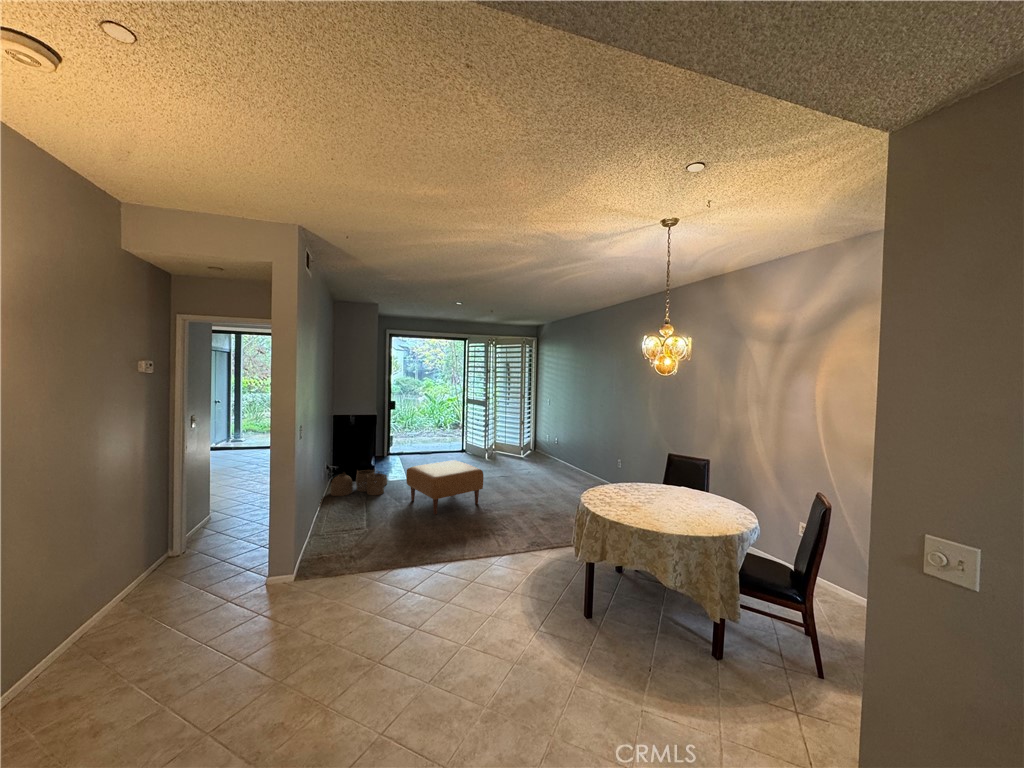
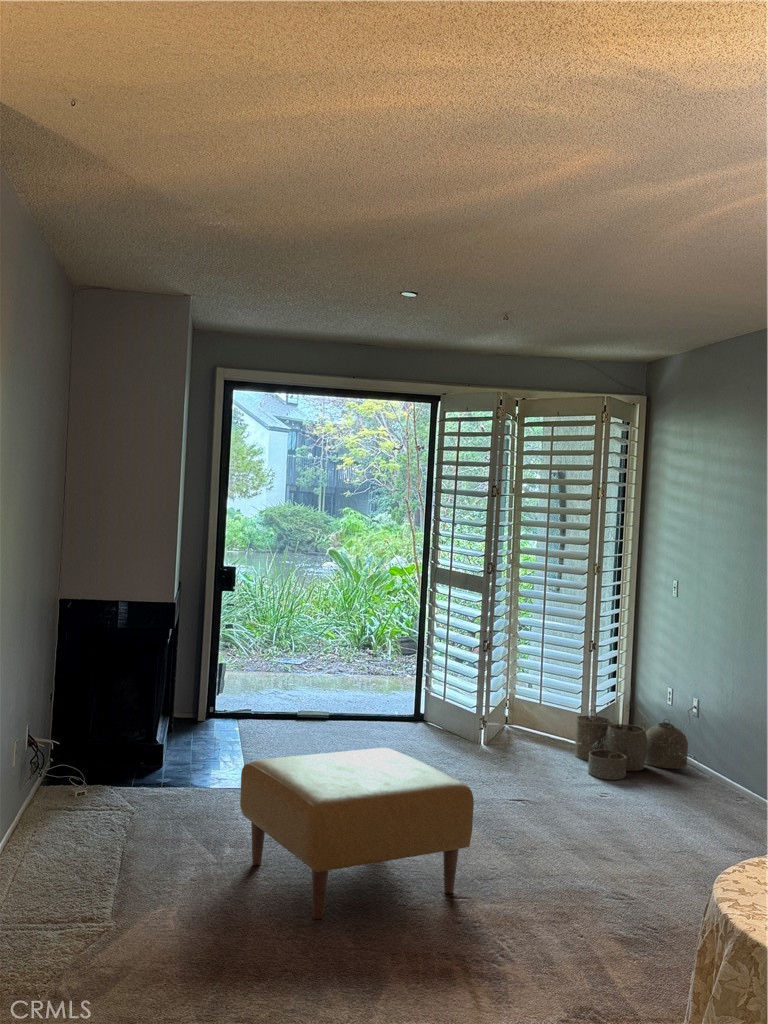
woven basket: present [331,470,387,496] -> present [575,710,688,780]

